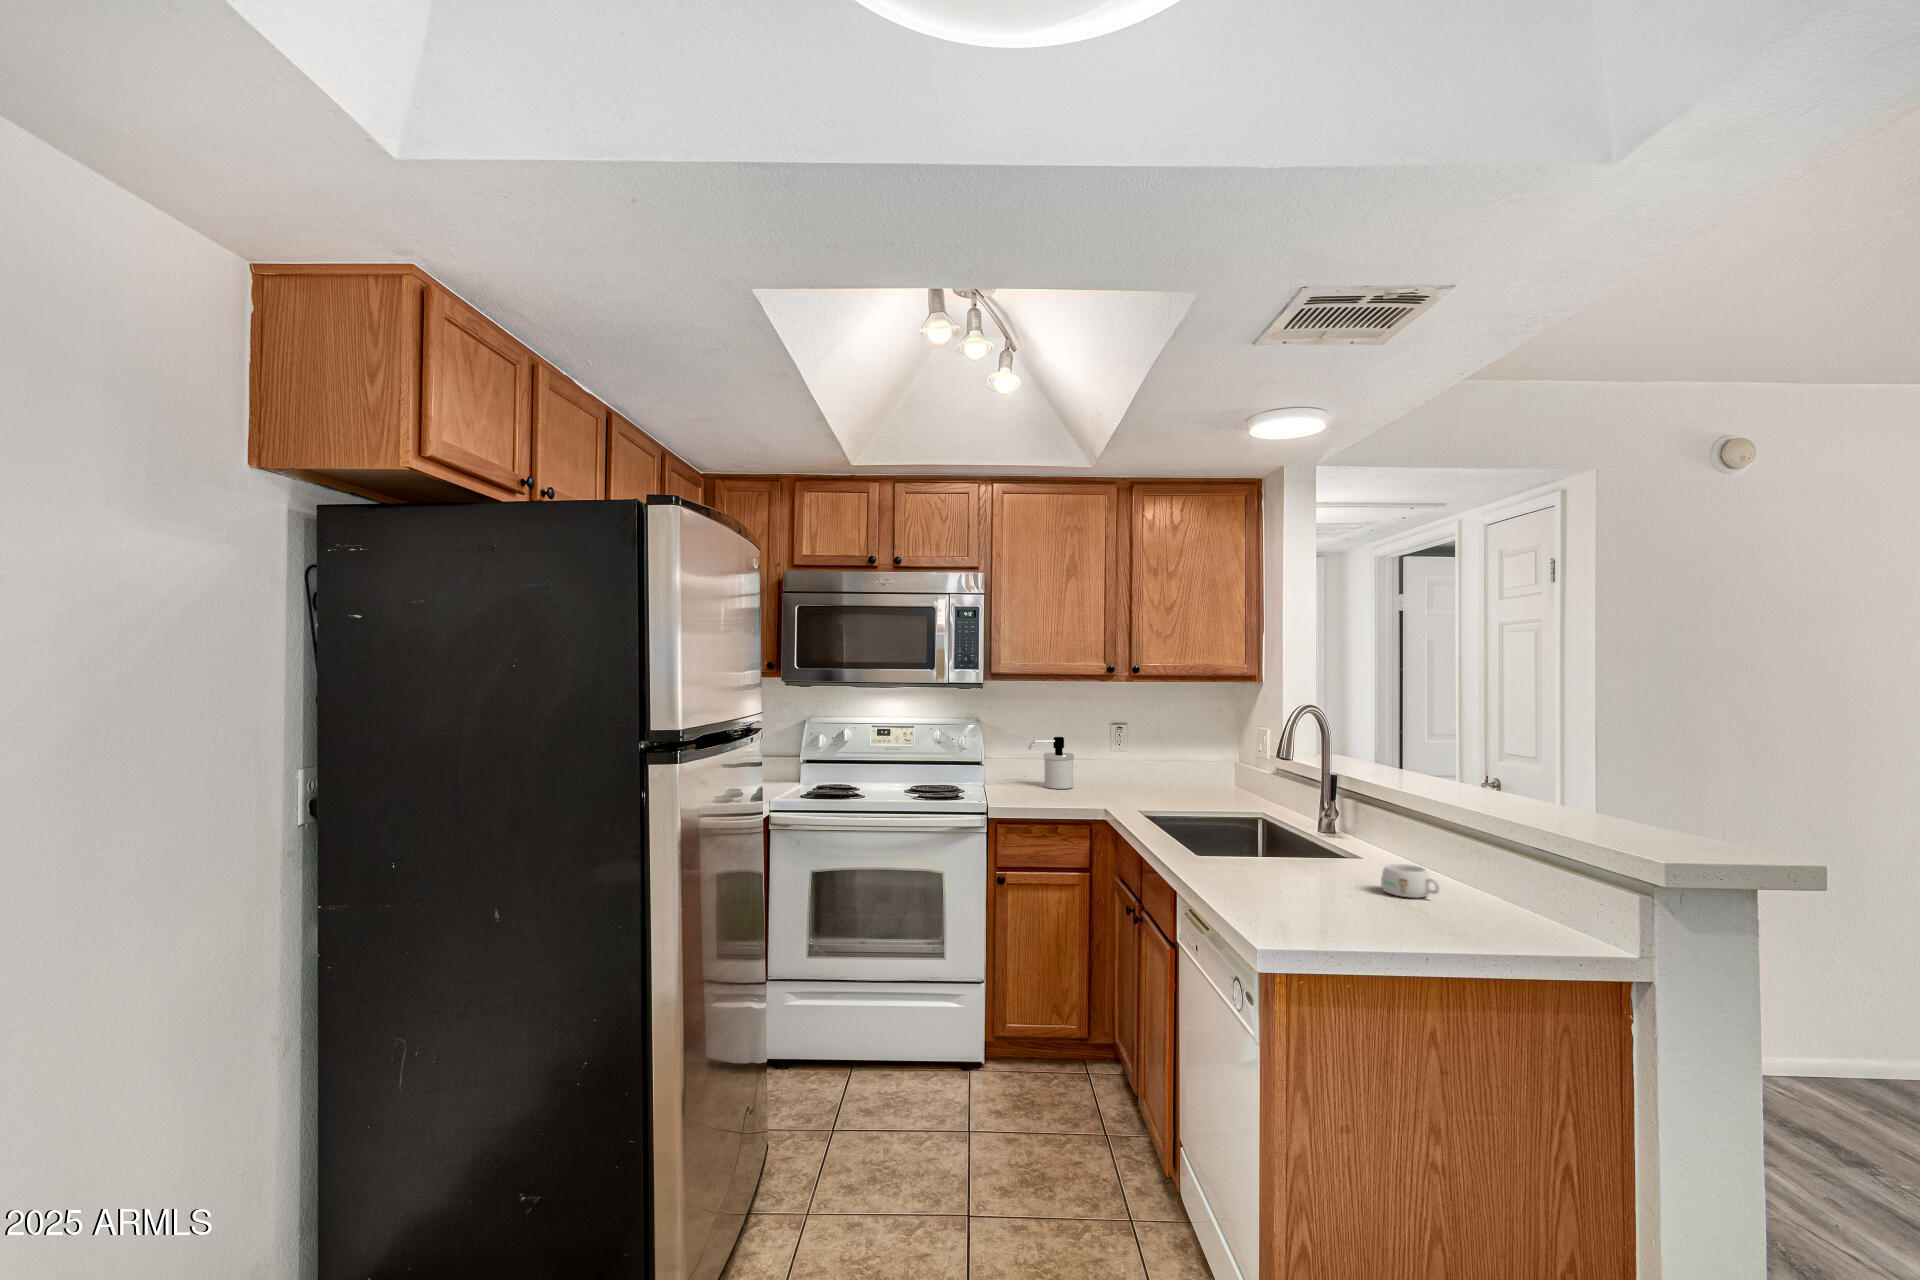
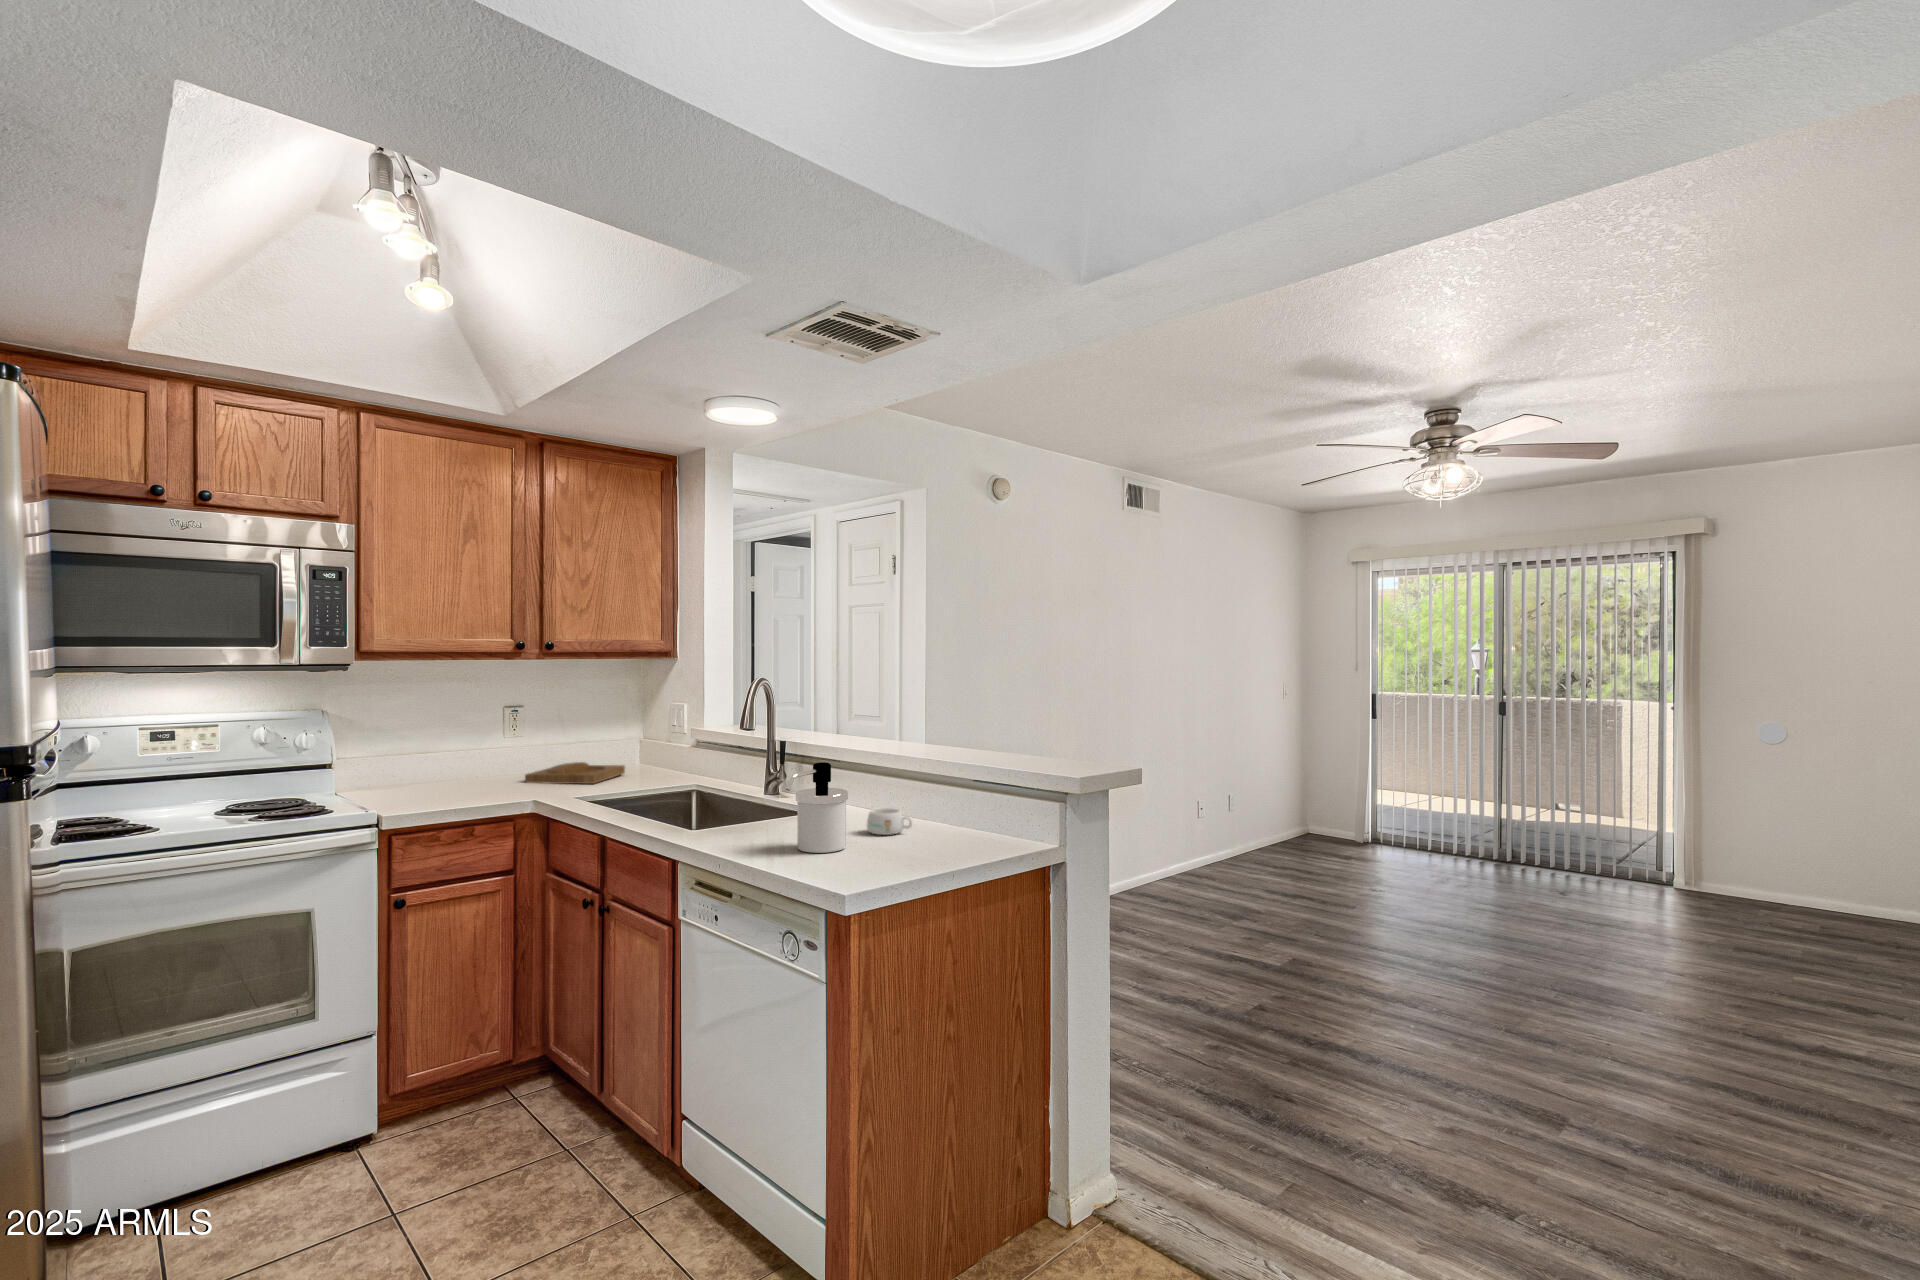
soap dispenser: present [1028,737,1074,789] -> present [786,762,848,853]
tray: none [1119,779,1209,800] -> present [525,762,625,784]

